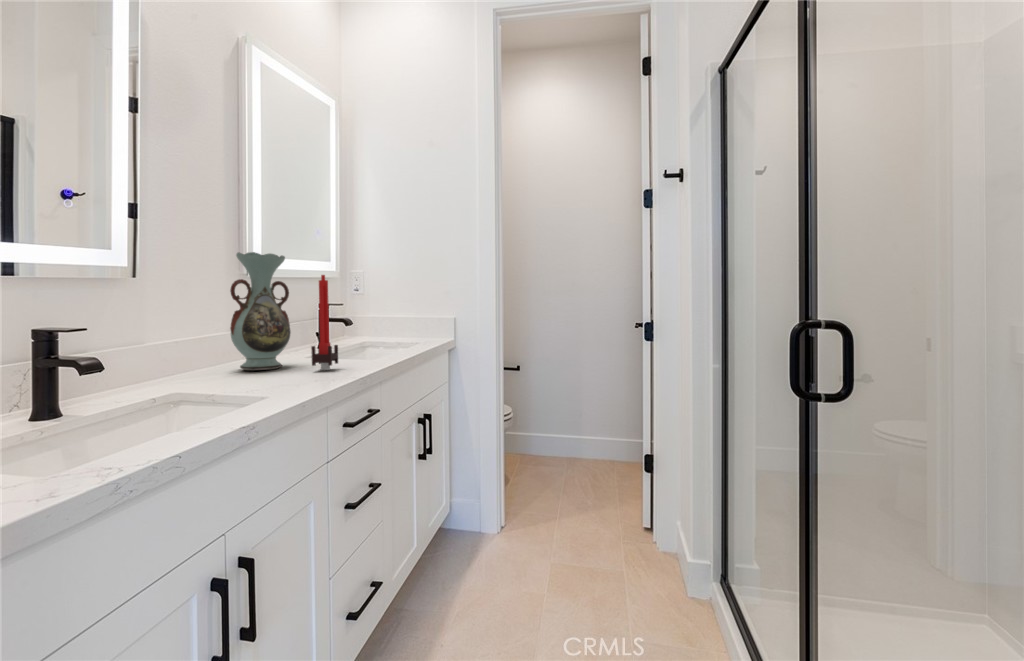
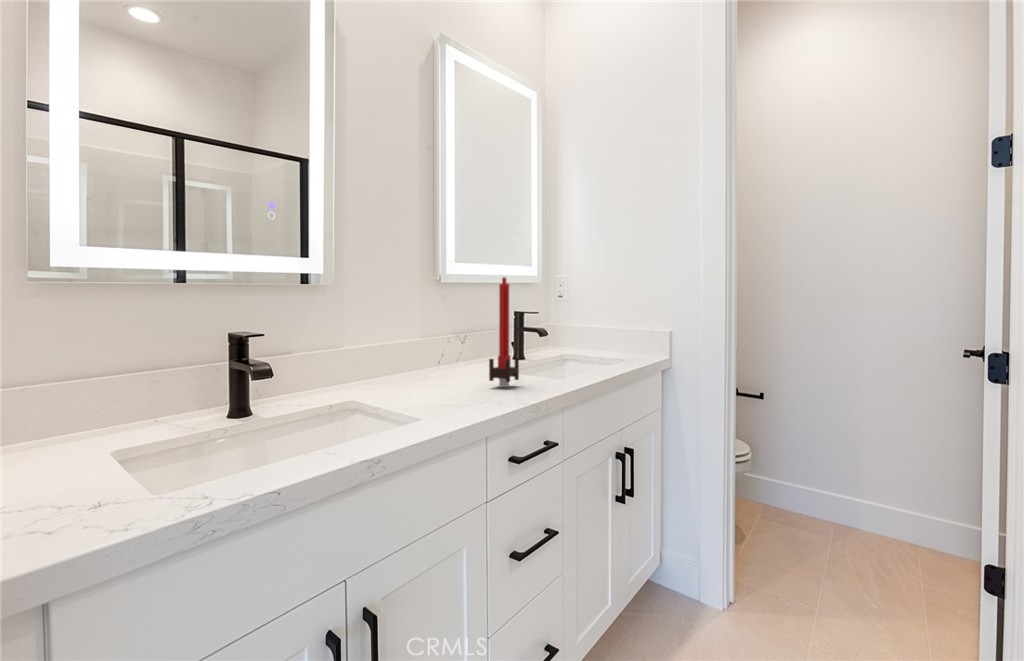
decorative vase: present [230,252,291,370] -> none [416,255,475,382]

